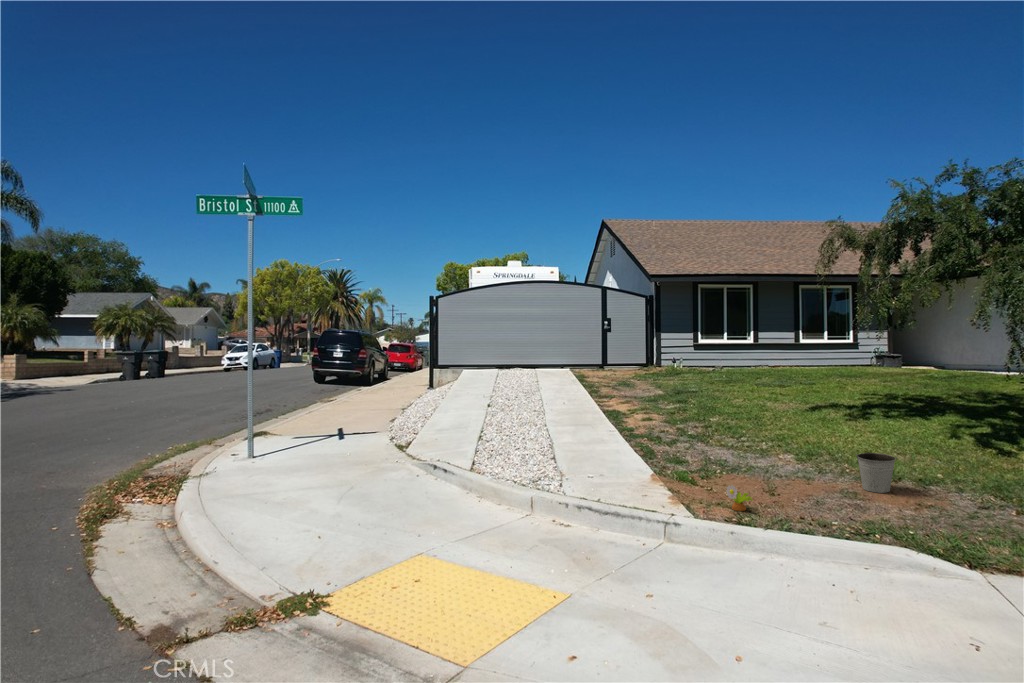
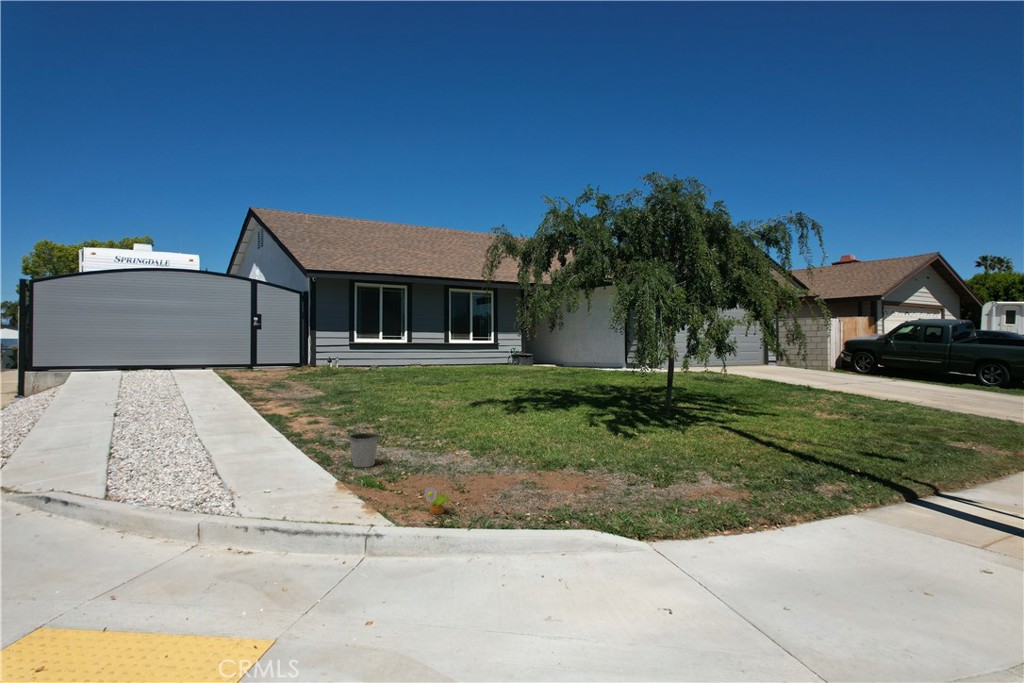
bucket: present [856,453,897,493] -> present [349,433,380,467]

